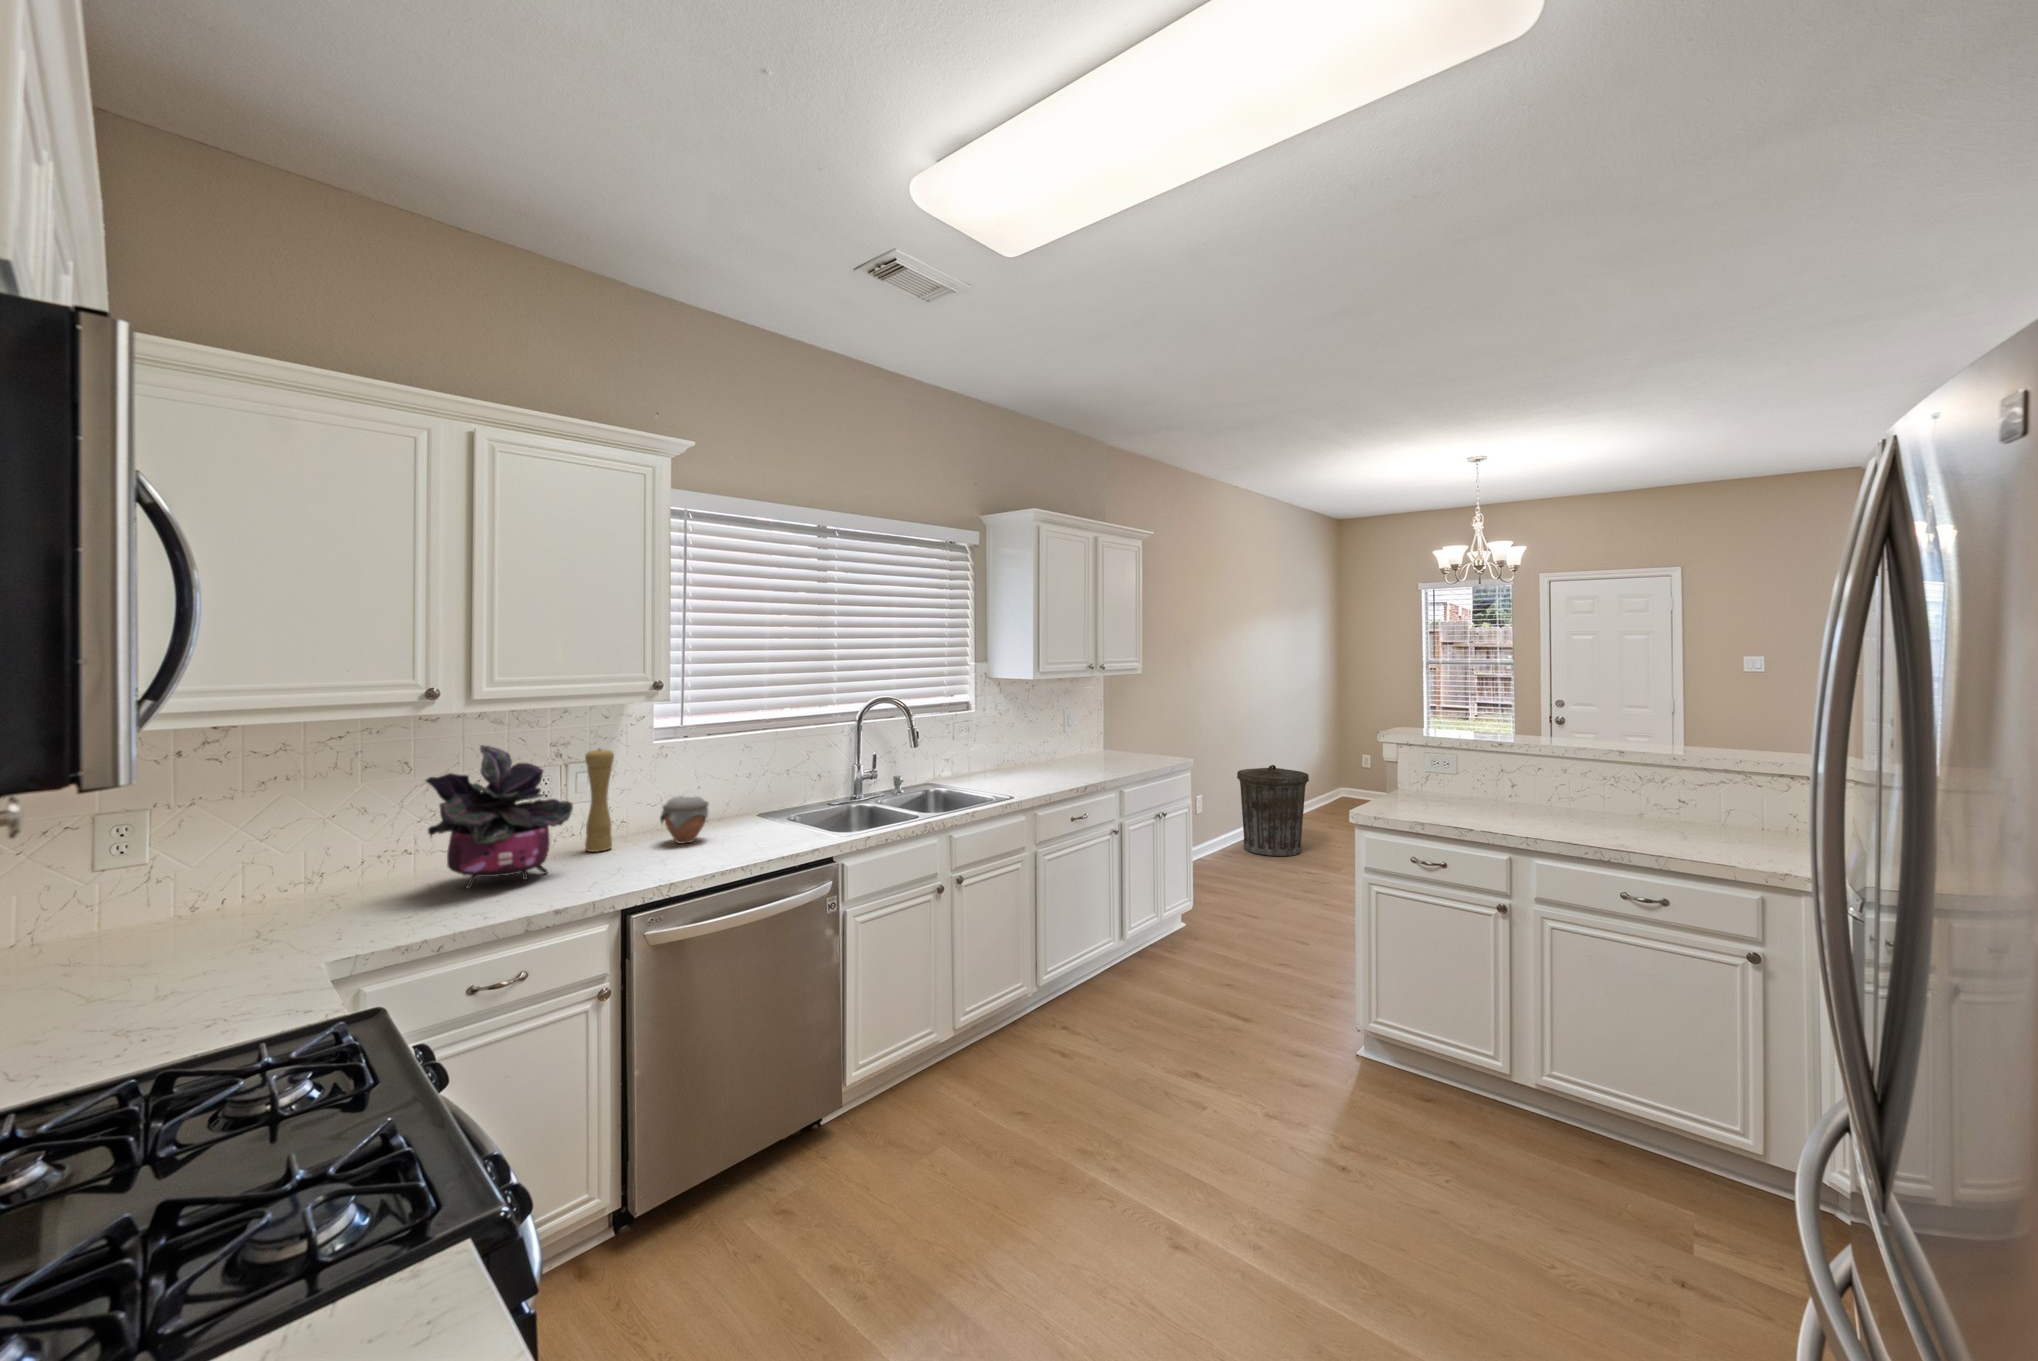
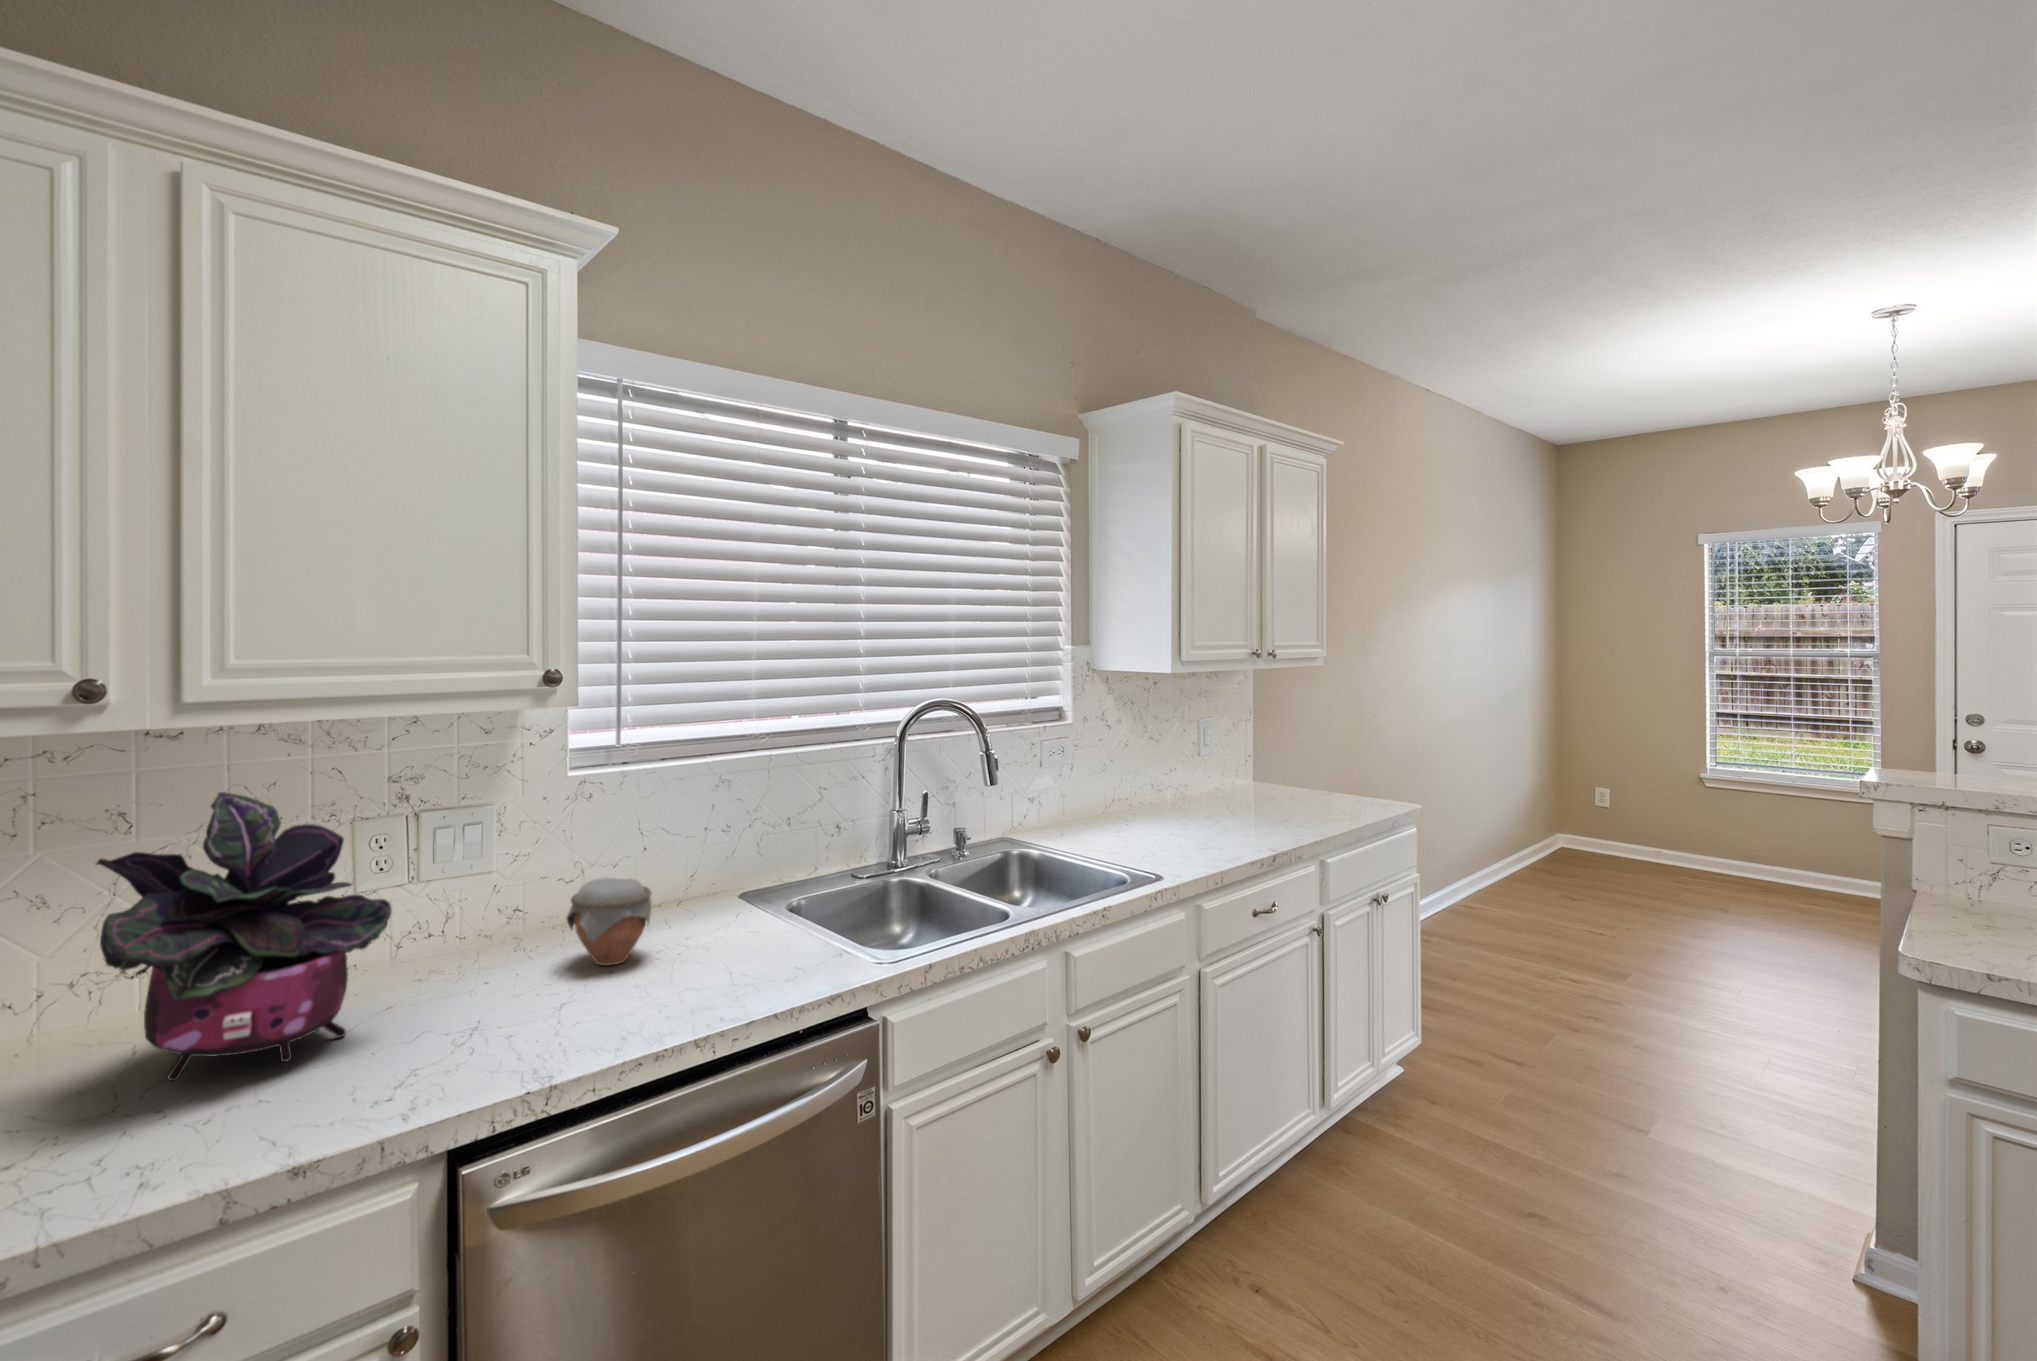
pepper mill: present [585,749,614,852] -> none [438,792,489,979]
trash can: present [1237,765,1309,856] -> none [1434,807,1554,946]

